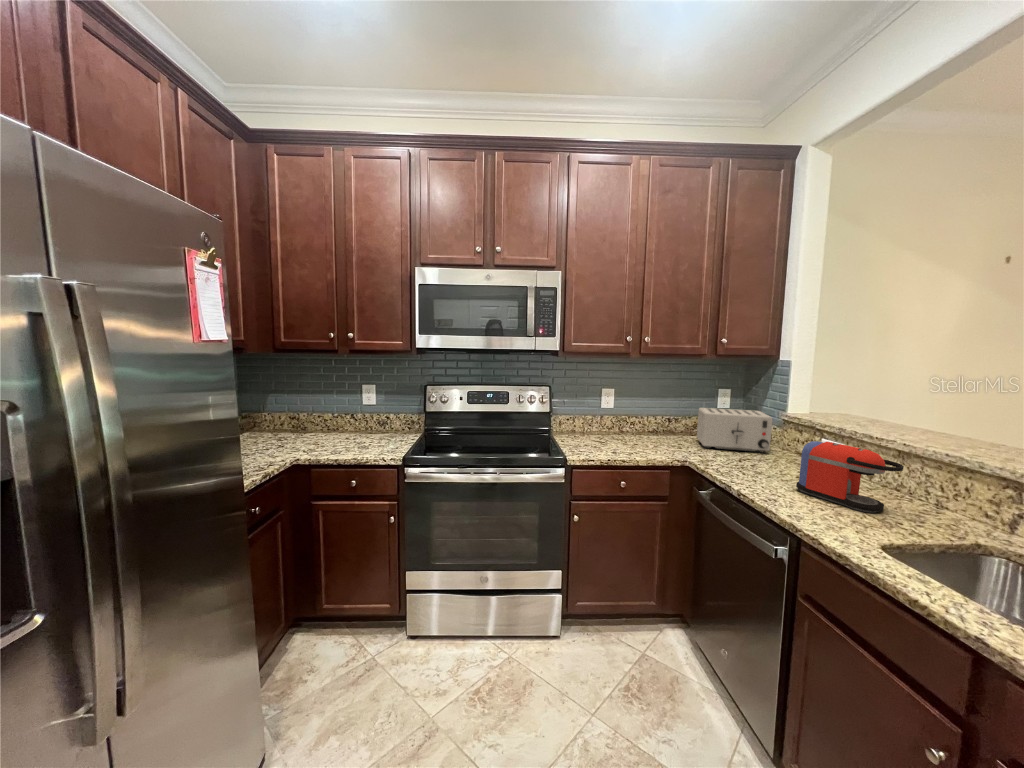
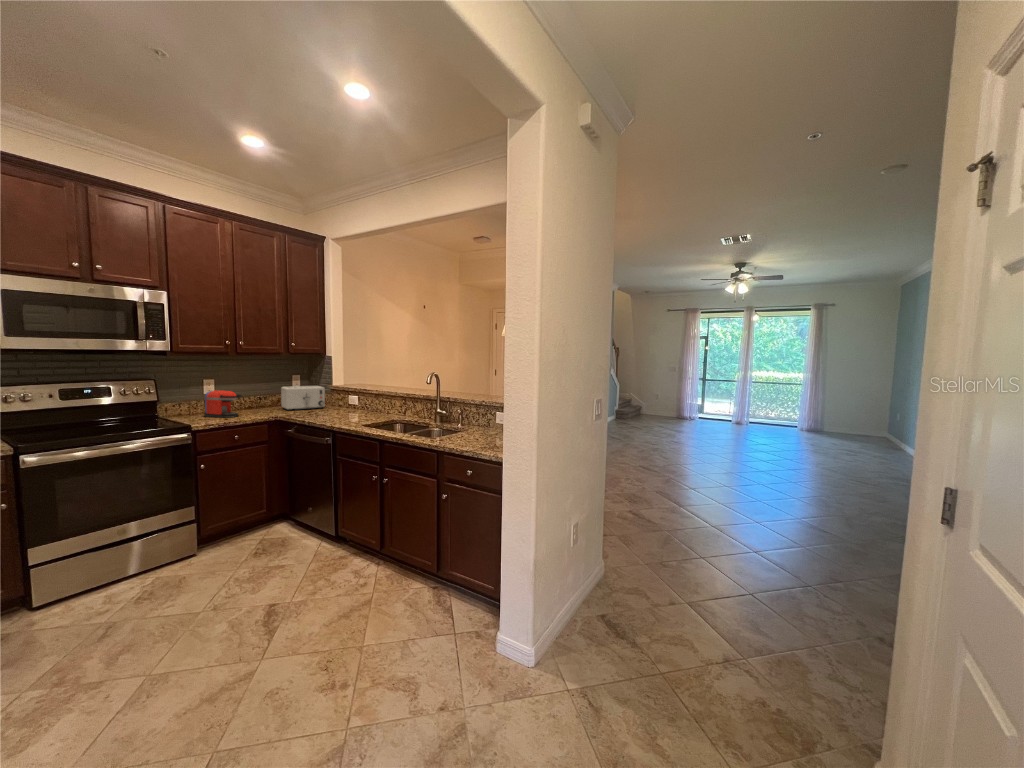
coffee maker: present [796,441,904,513] -> present [204,390,242,418]

